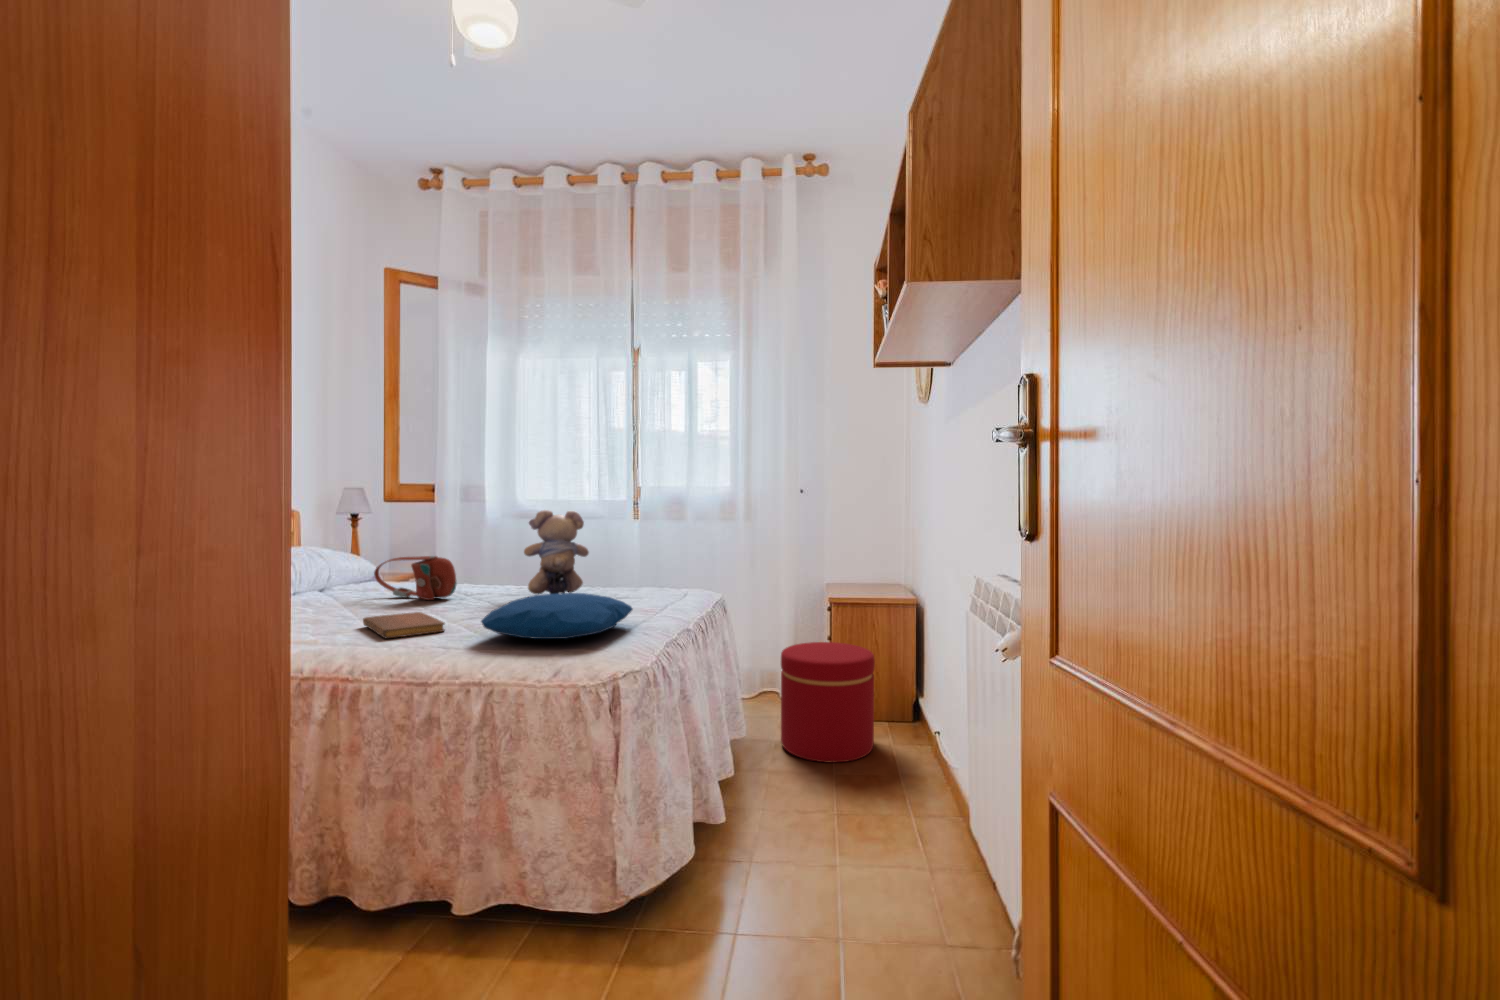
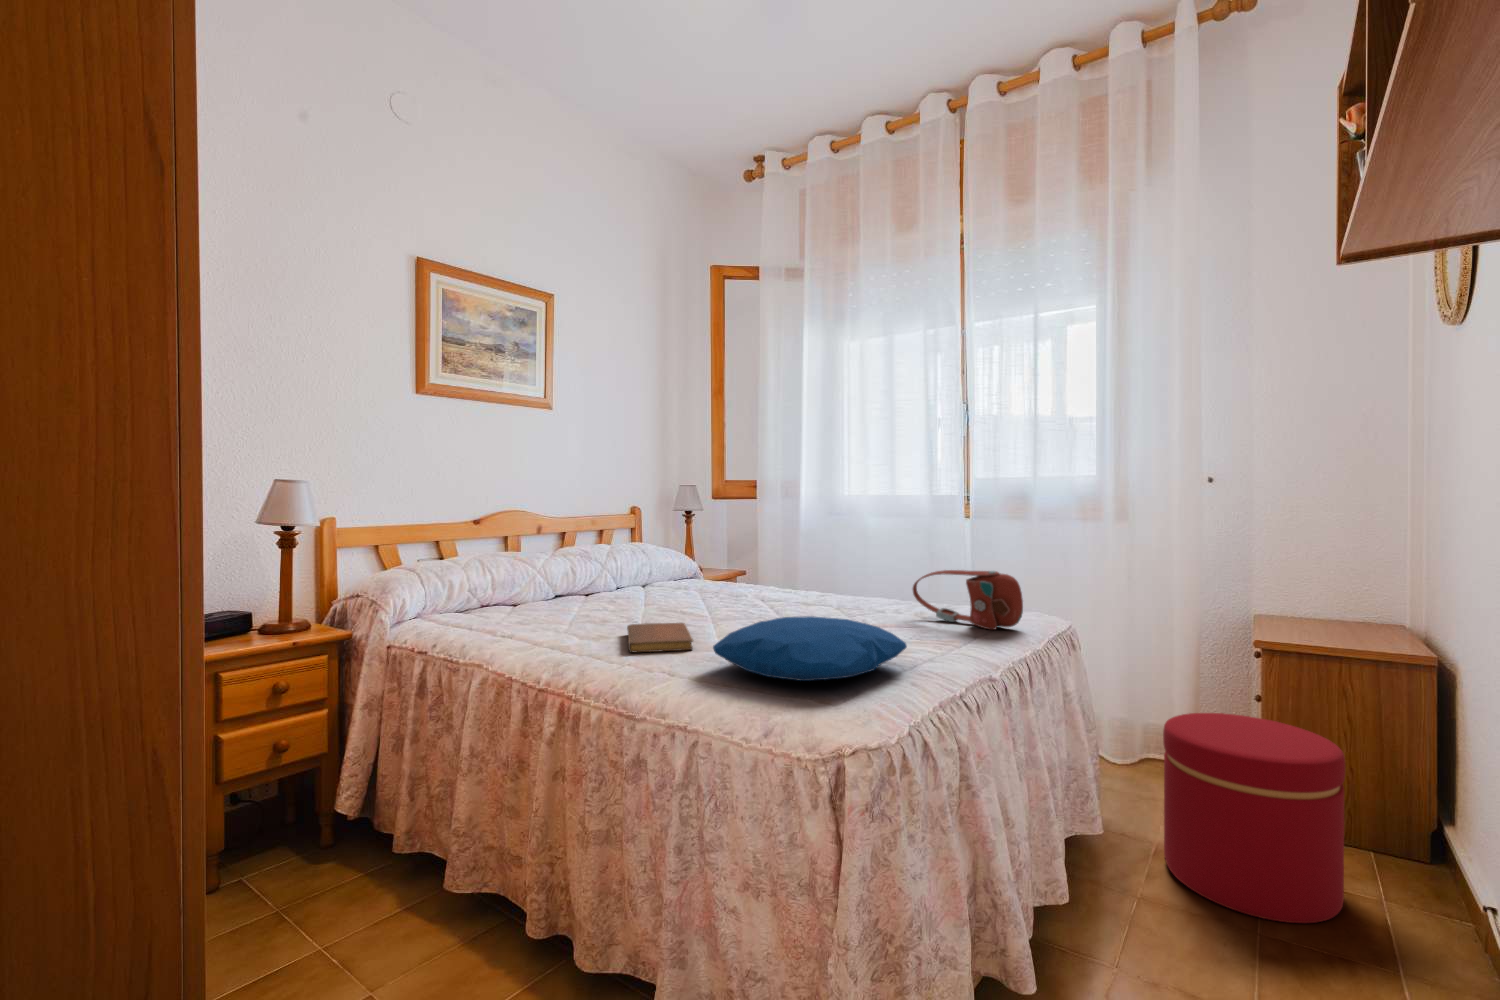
teddy bear: present [524,510,589,594] -> none [810,510,887,613]
handbag: present [374,556,457,600] -> present [913,570,1023,630]

